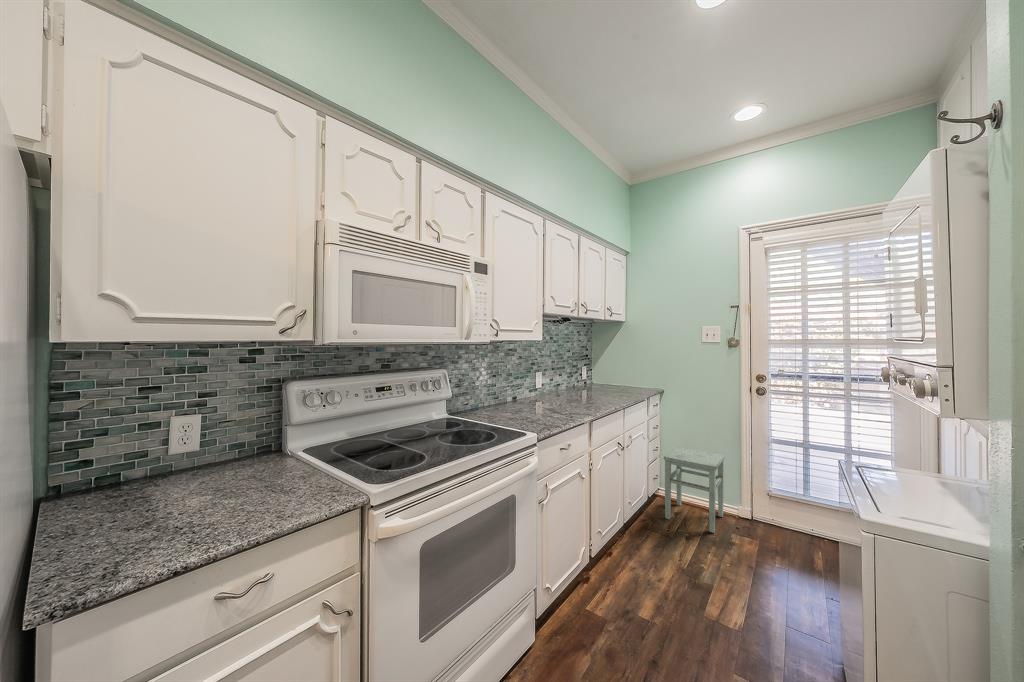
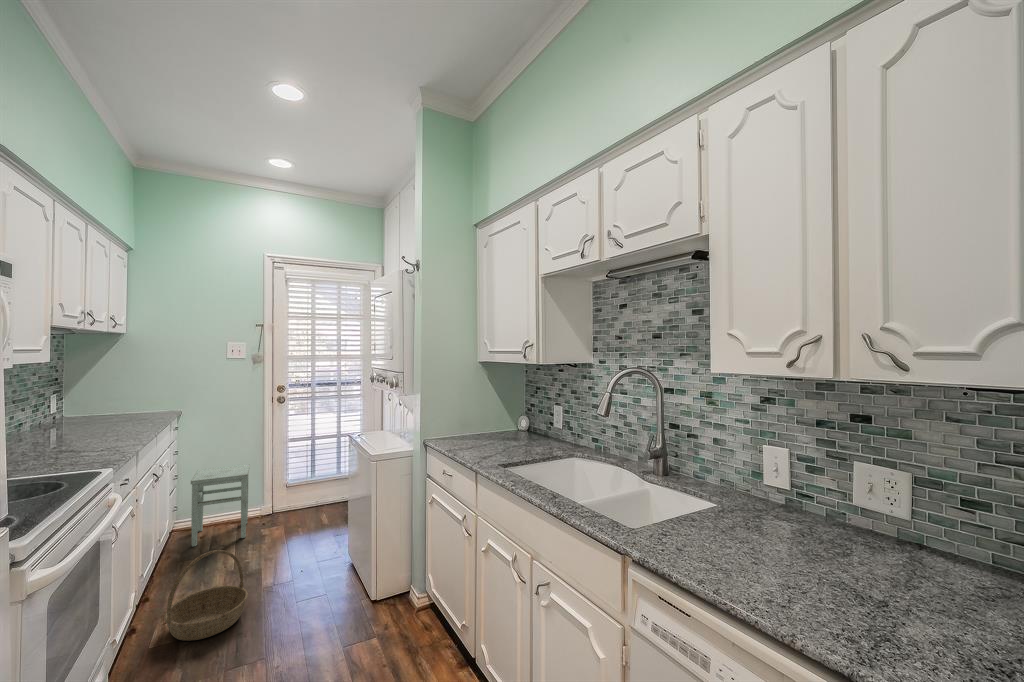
basket: none [598,543,677,642] -> present [164,550,248,641]

